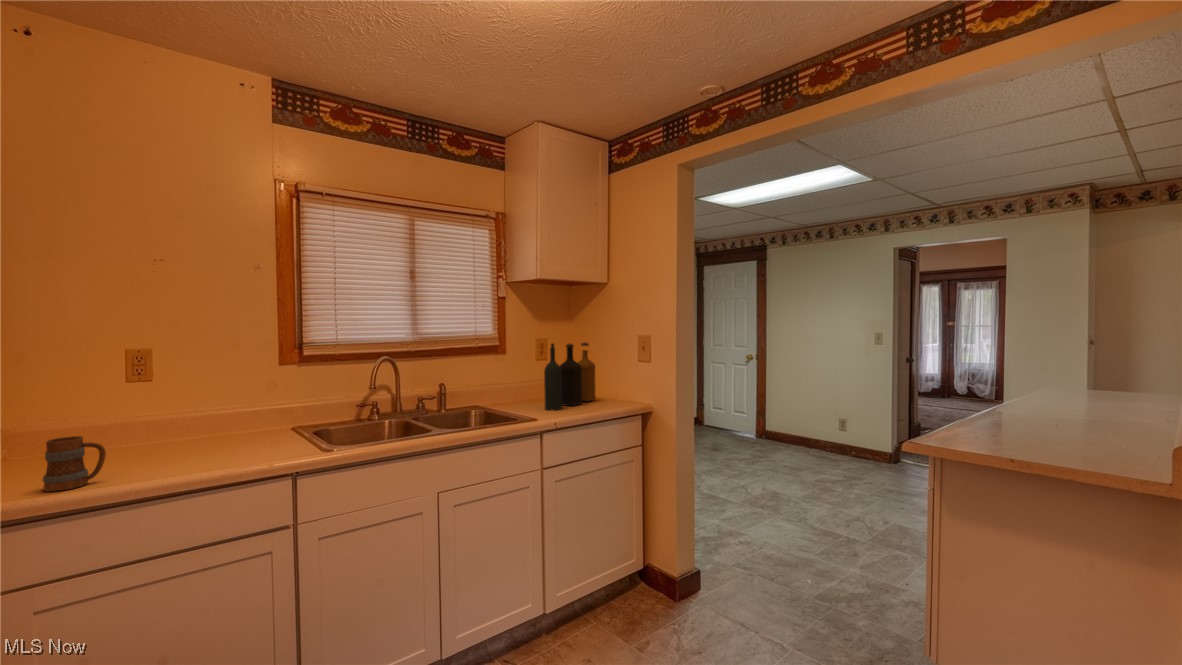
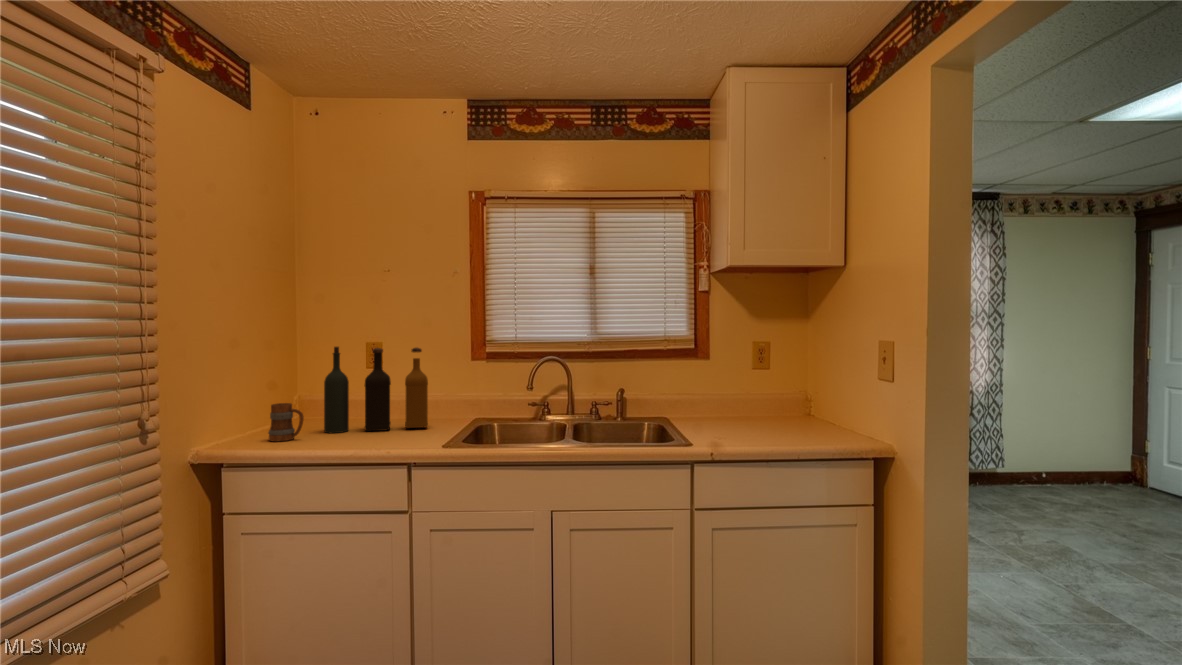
bottle: present [544,342,596,410] -> present [324,347,428,433]

